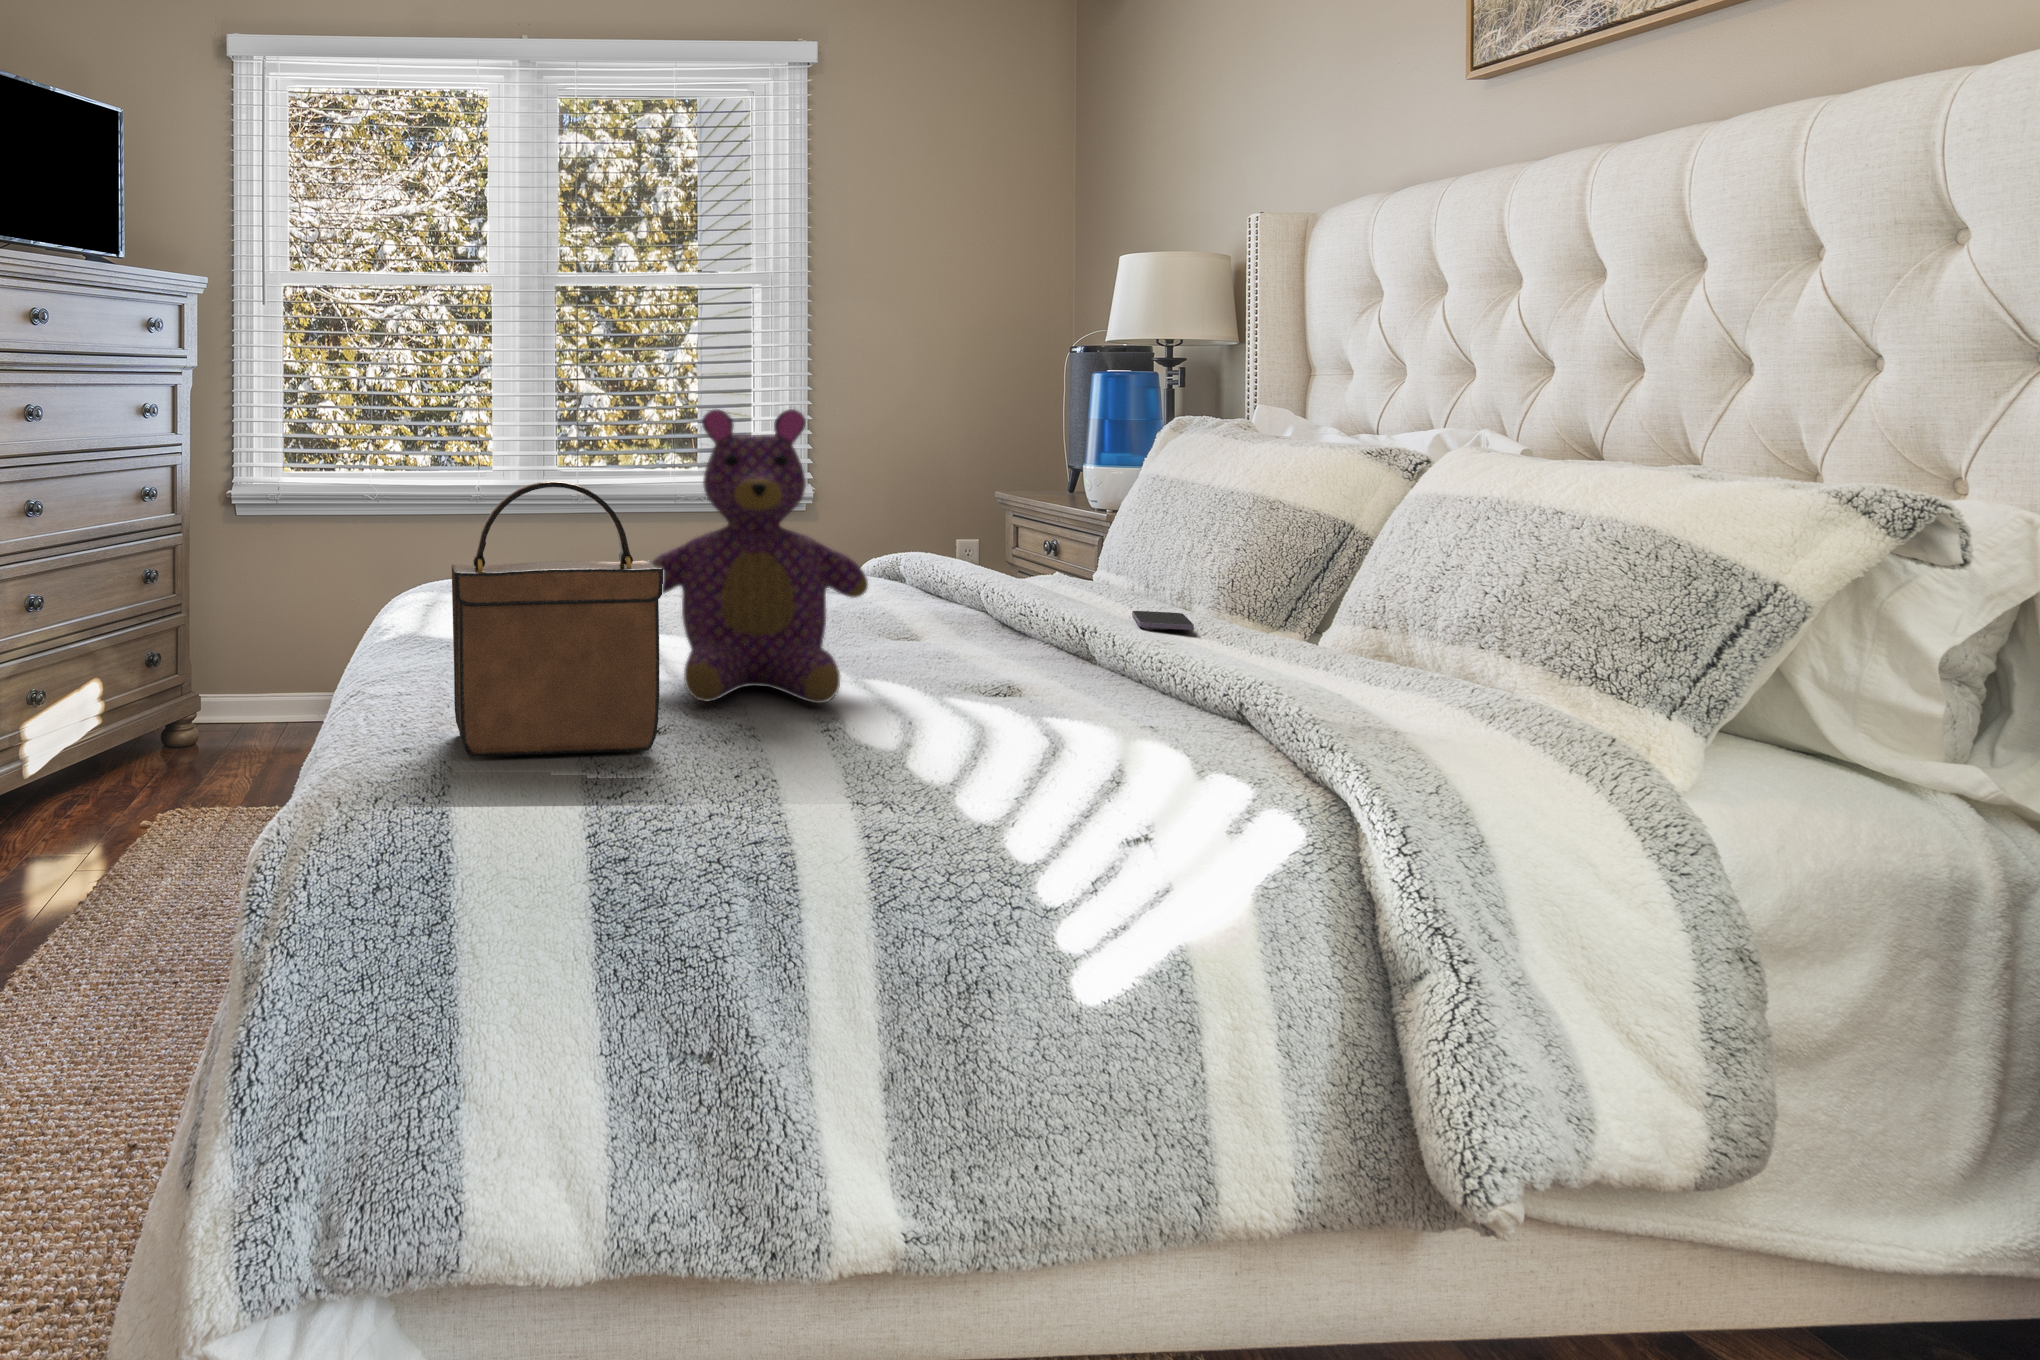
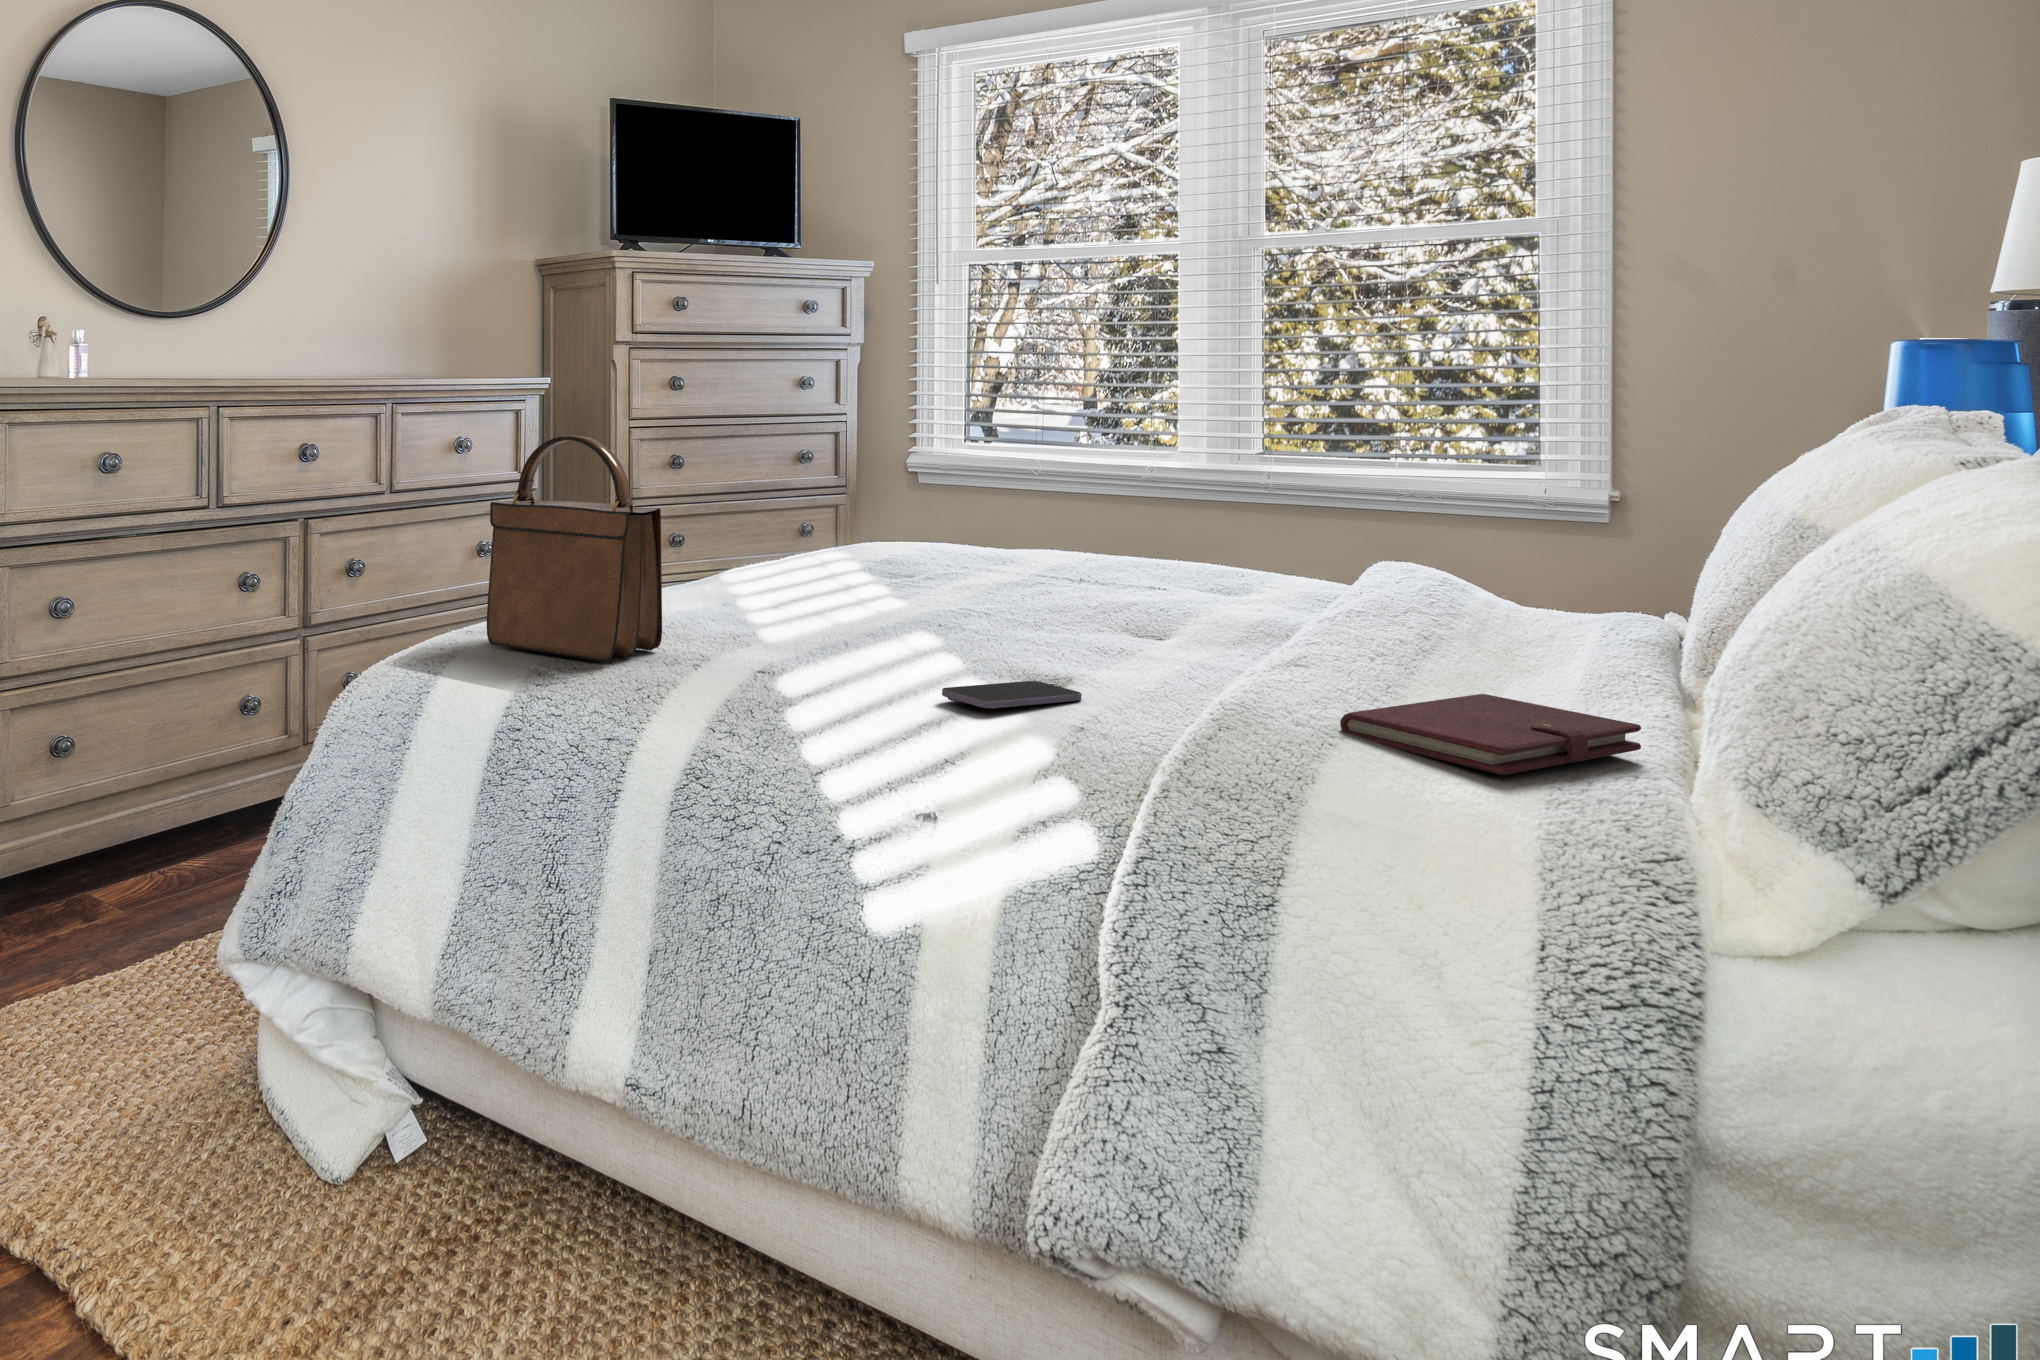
teddy bear: present [652,409,868,703] -> none [733,380,960,661]
smartphone: present [1132,611,1194,630] -> present [942,681,1082,708]
notebook: none [1274,644,1446,703] -> present [1340,694,1641,775]

